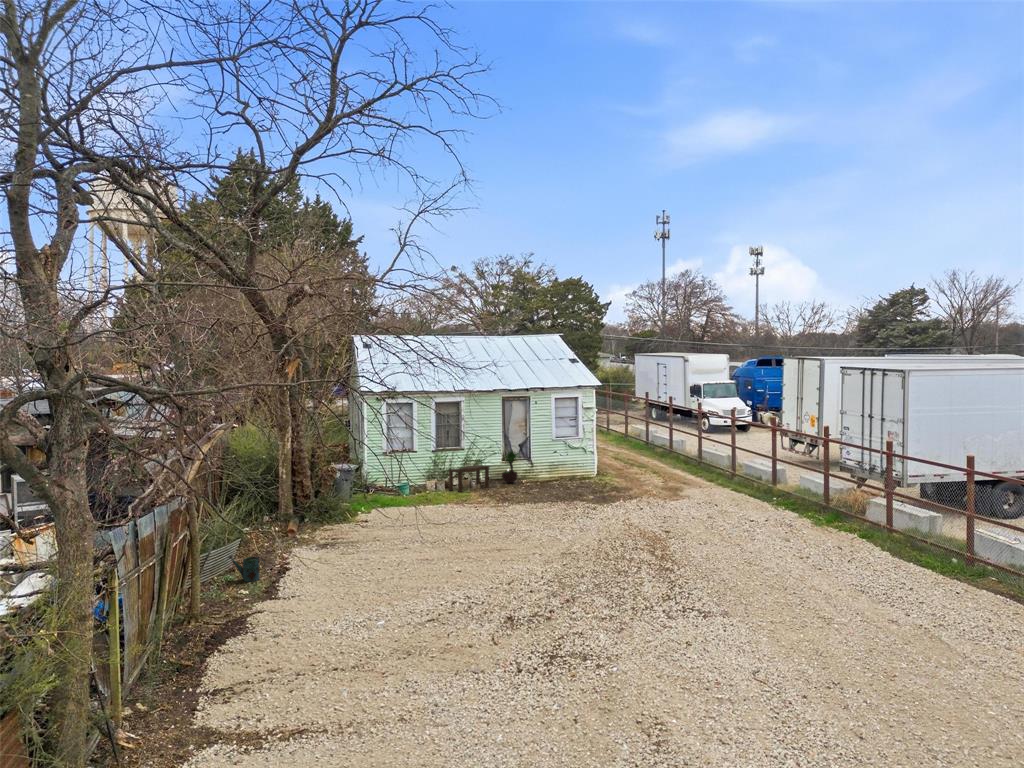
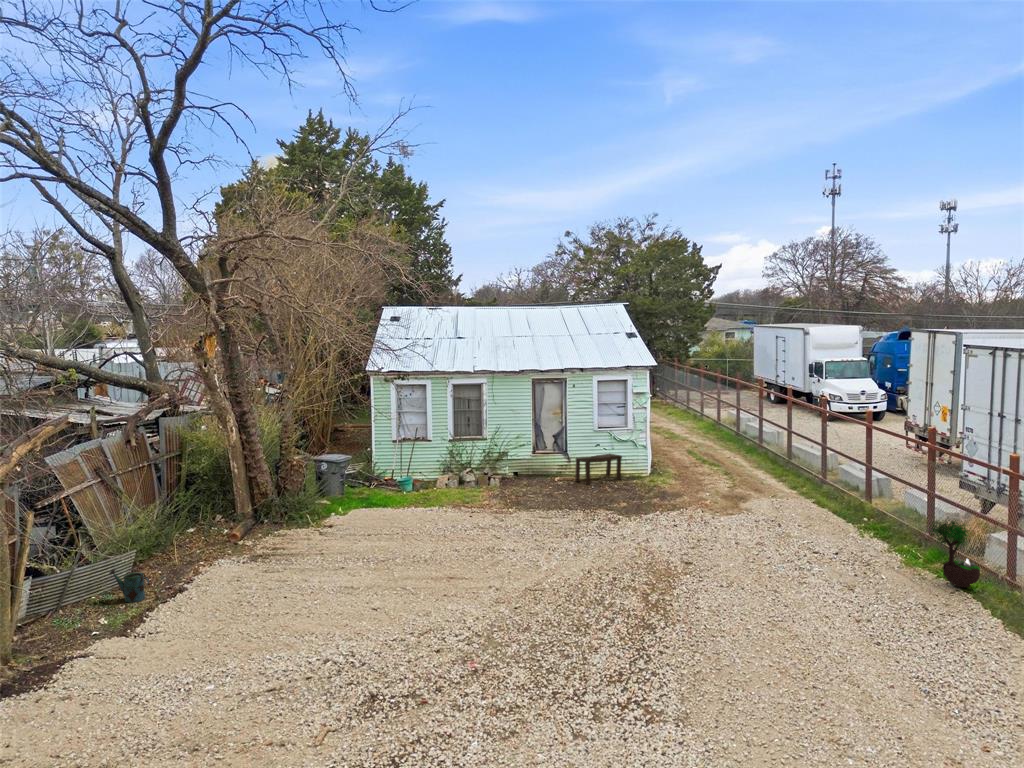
potted tree: present [502,451,519,483] -> present [930,520,980,587]
bench: present [449,465,489,492] -> present [575,454,622,484]

